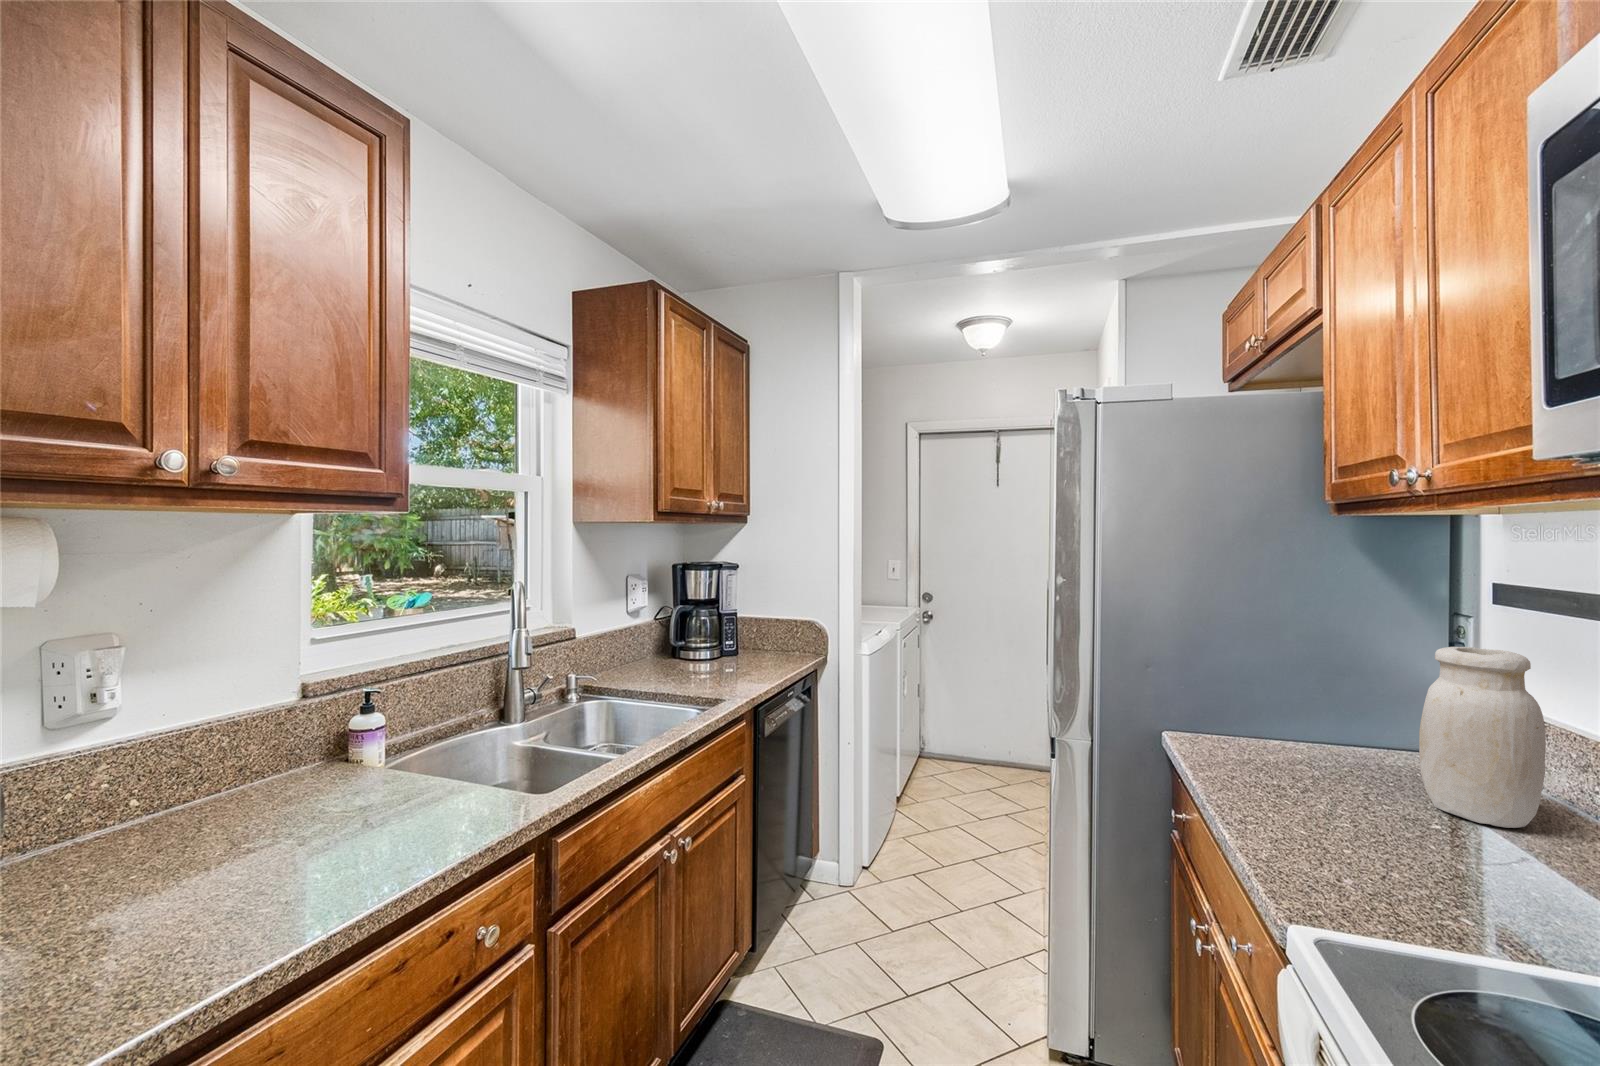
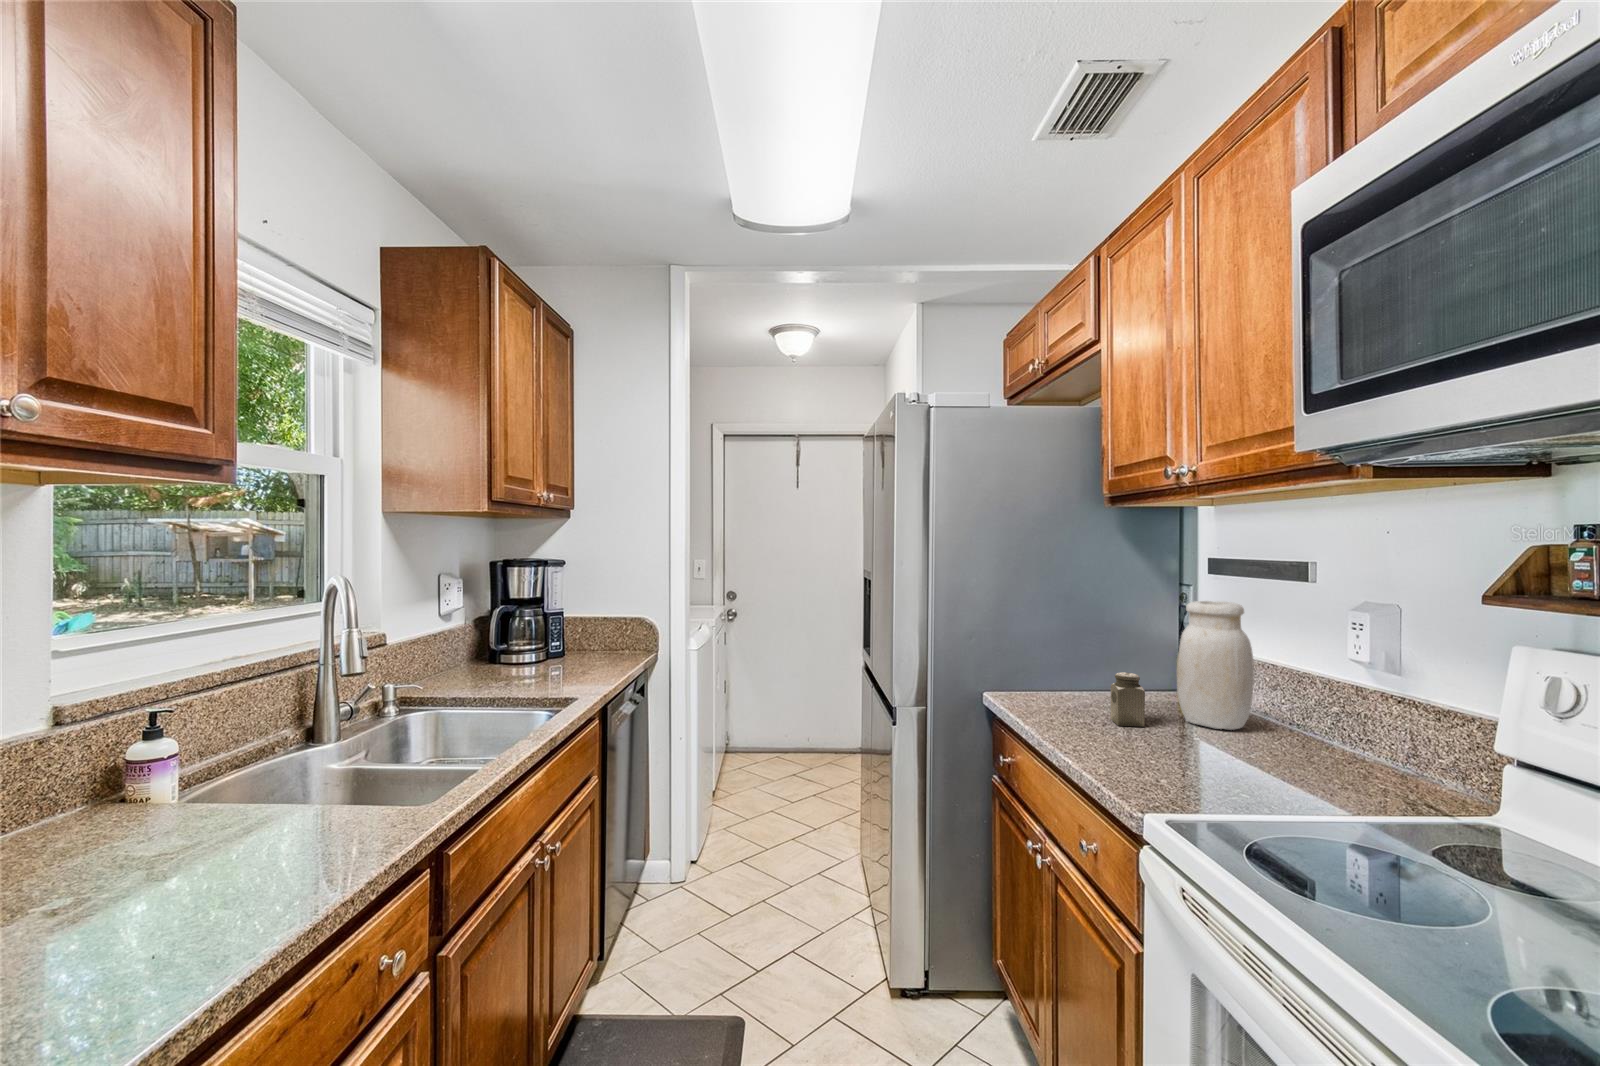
salt shaker: none [1315,732,1363,806] -> present [1110,672,1145,727]

